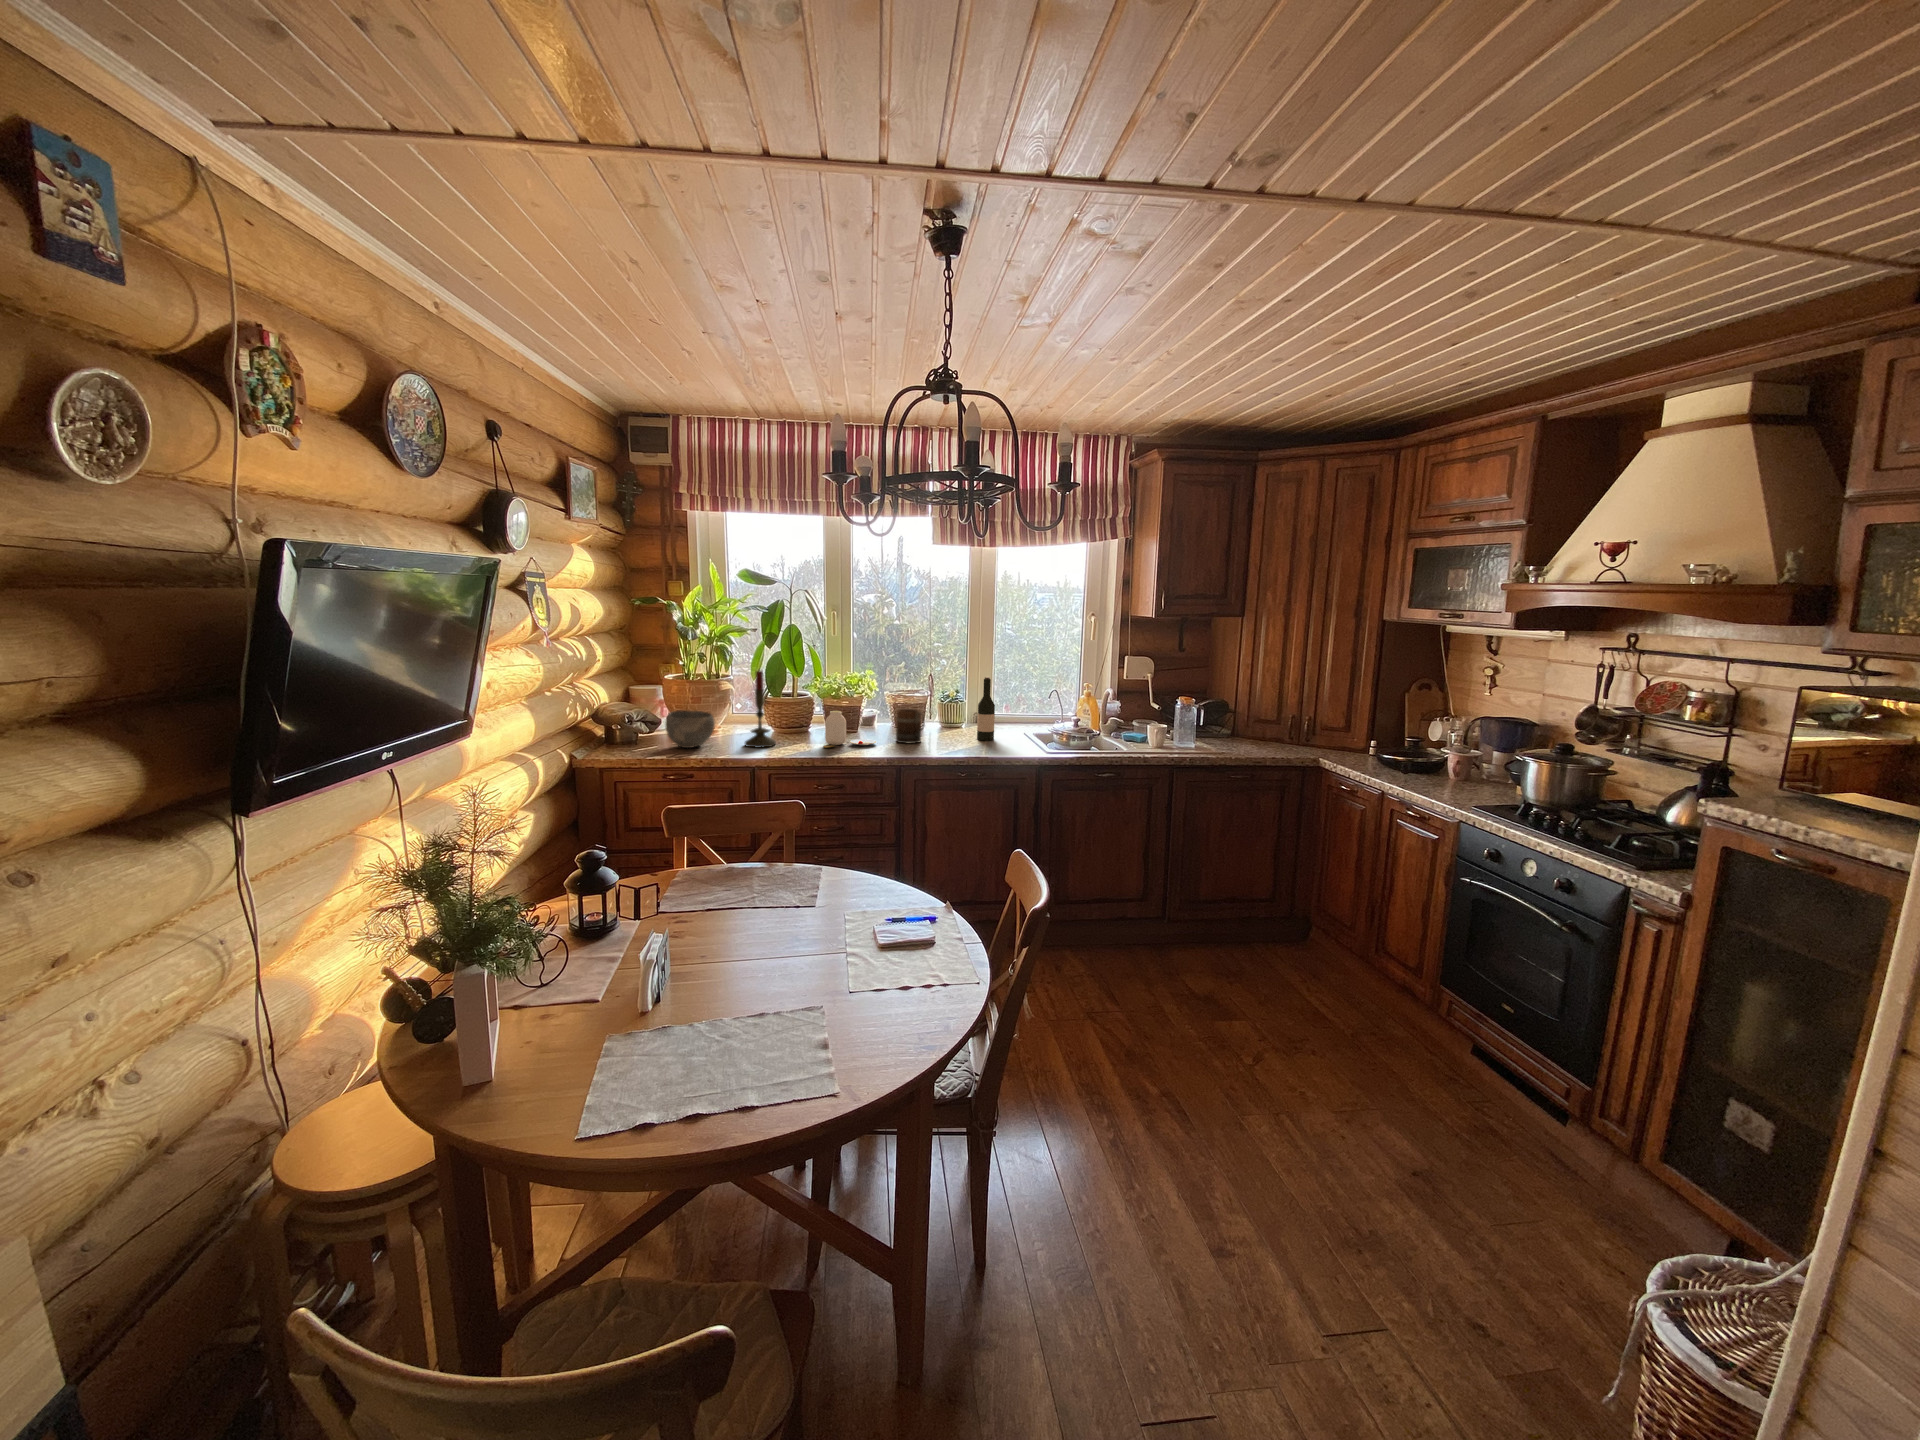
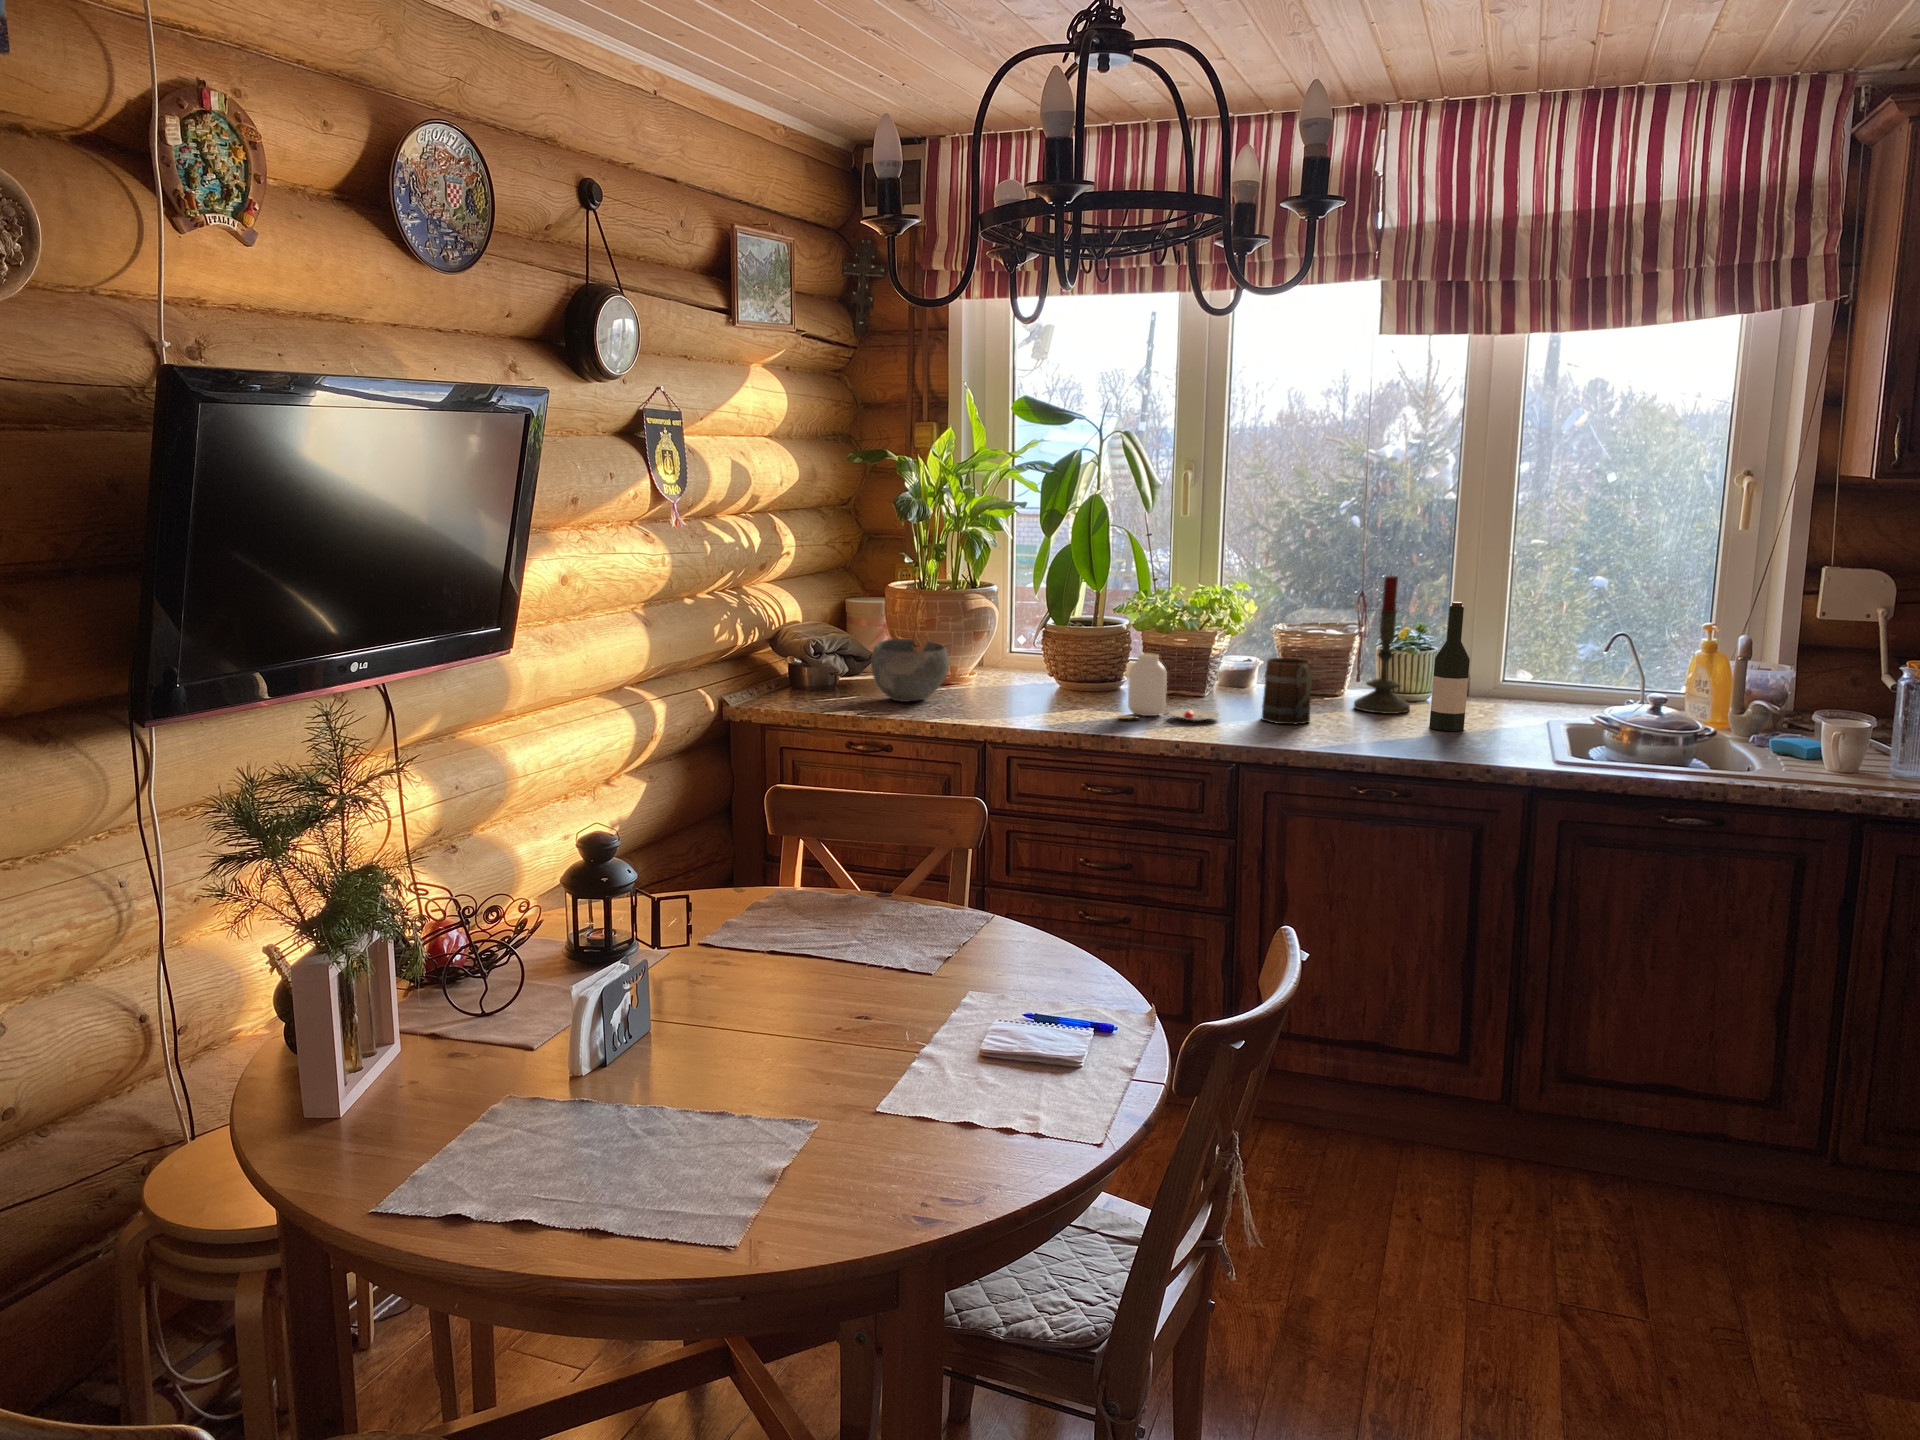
candle: present [745,670,776,748] -> present [1354,575,1410,714]

